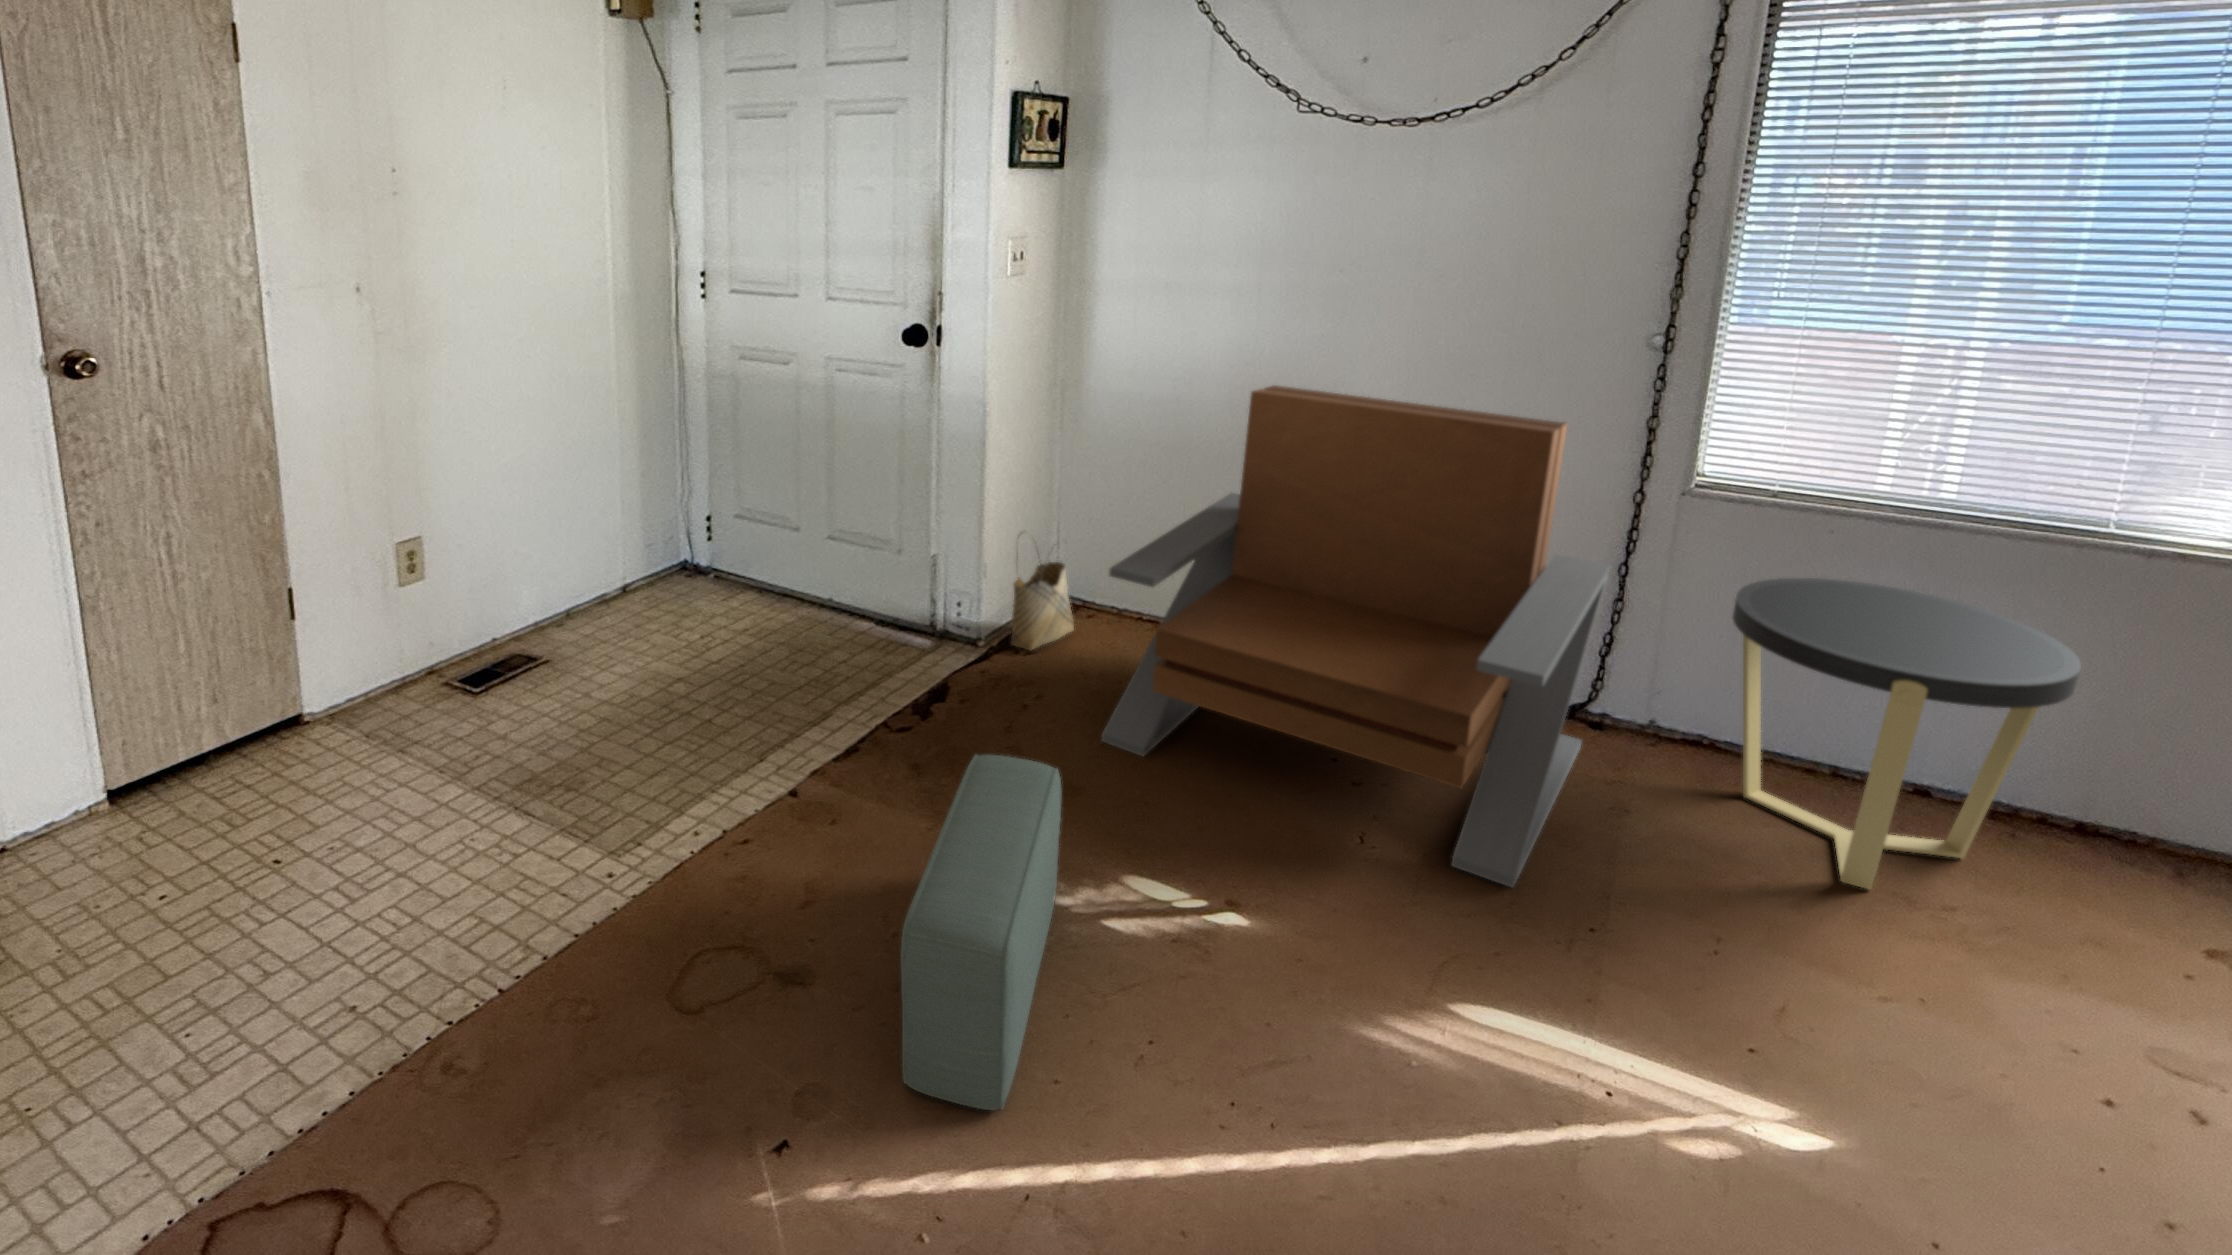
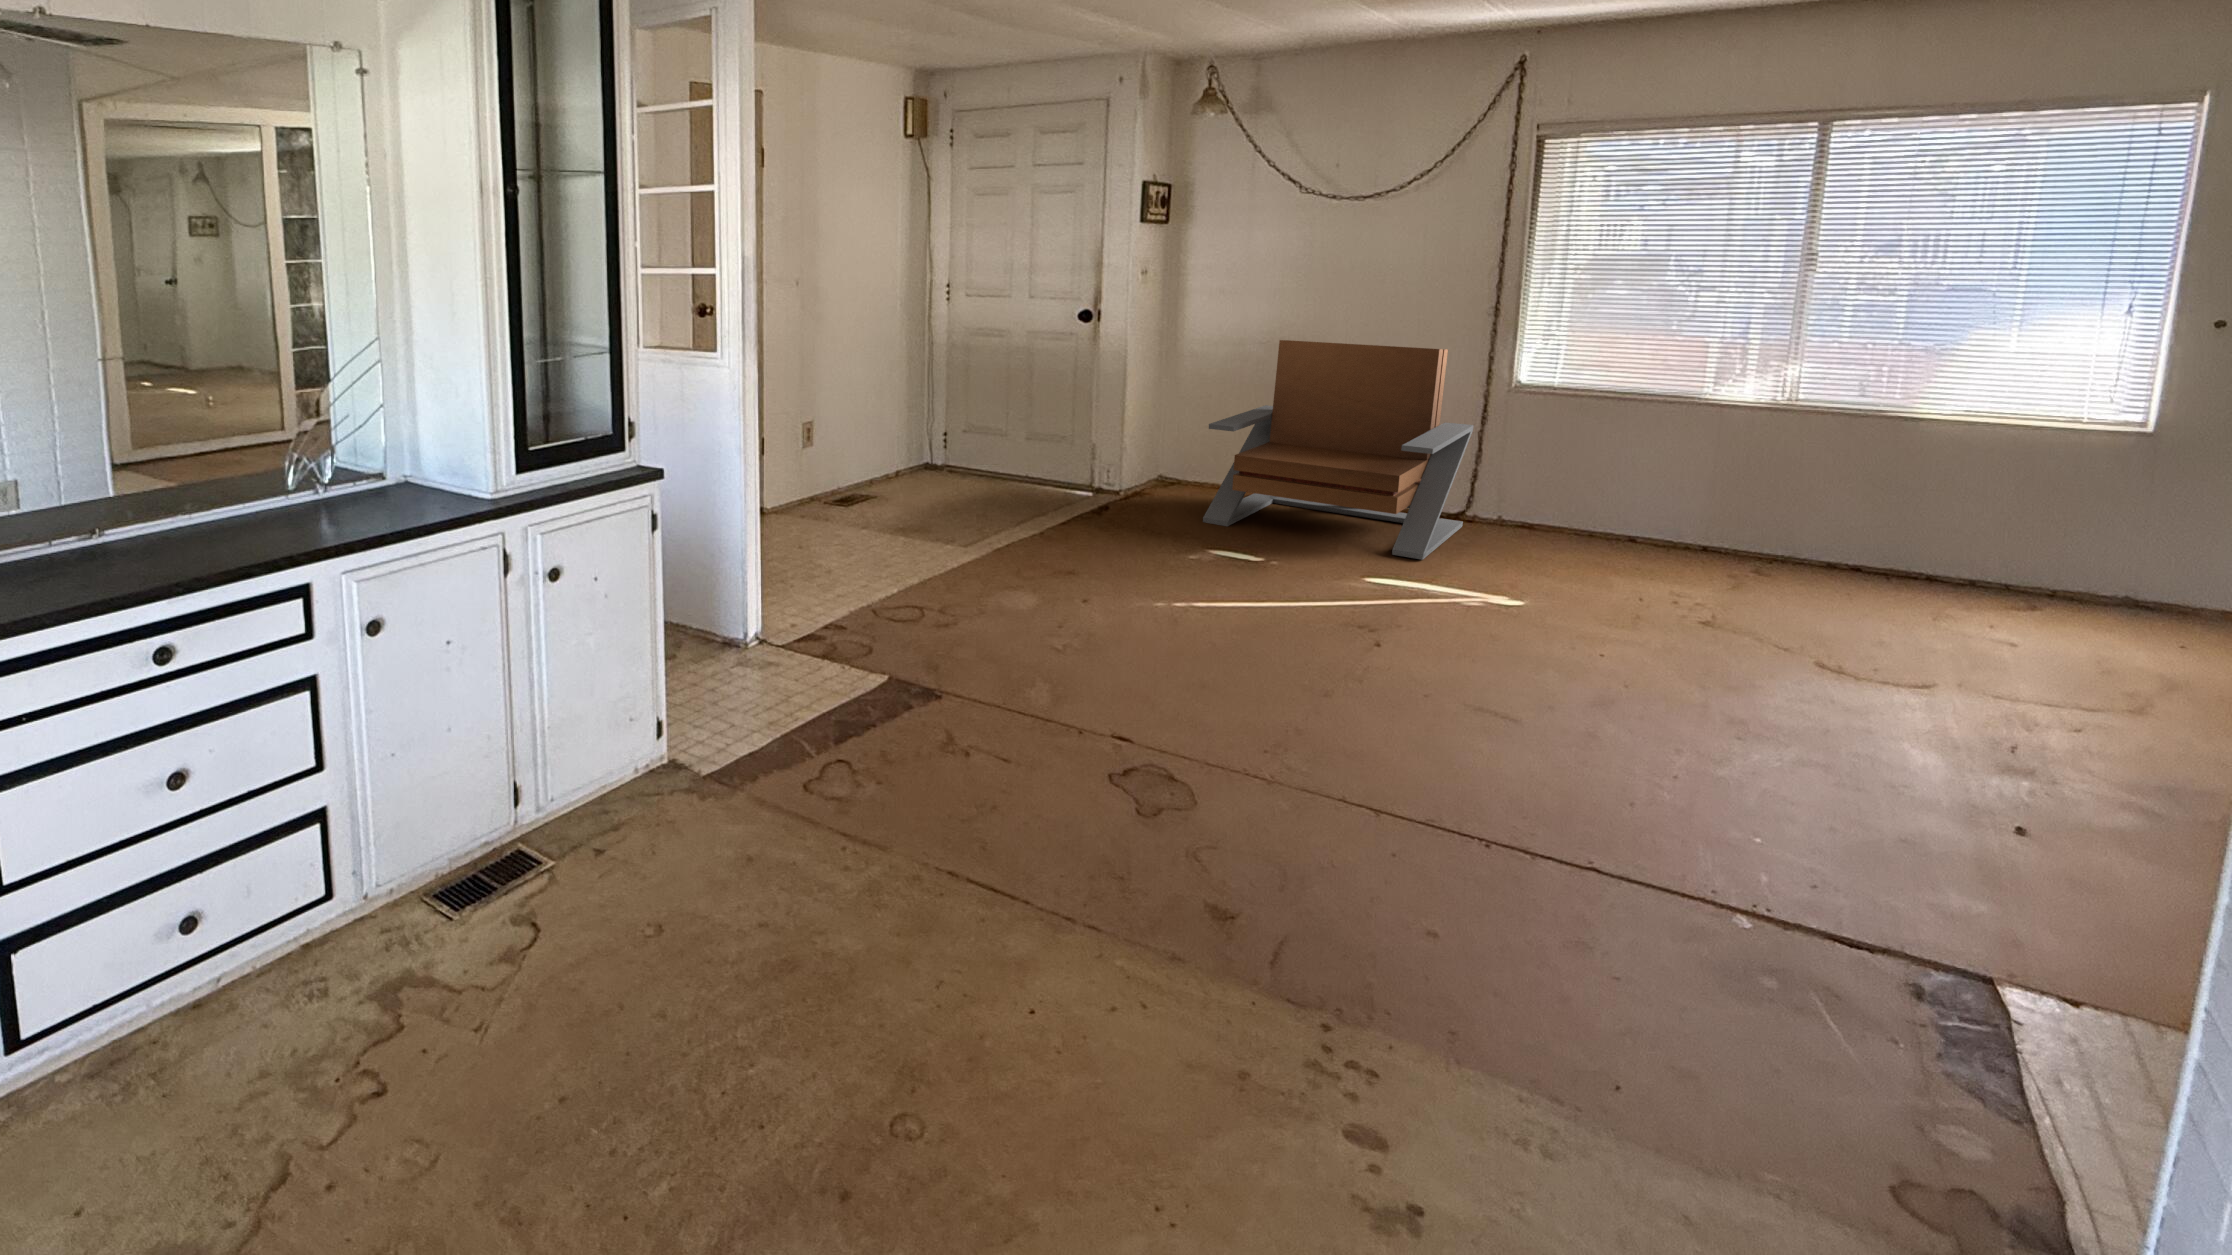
woven basket: present [1011,532,1074,651] -> none [1138,428,1174,494]
side table: present [1733,578,2081,889] -> none [1532,426,1688,563]
pouf: present [901,754,1061,1110] -> none [1146,487,1203,601]

